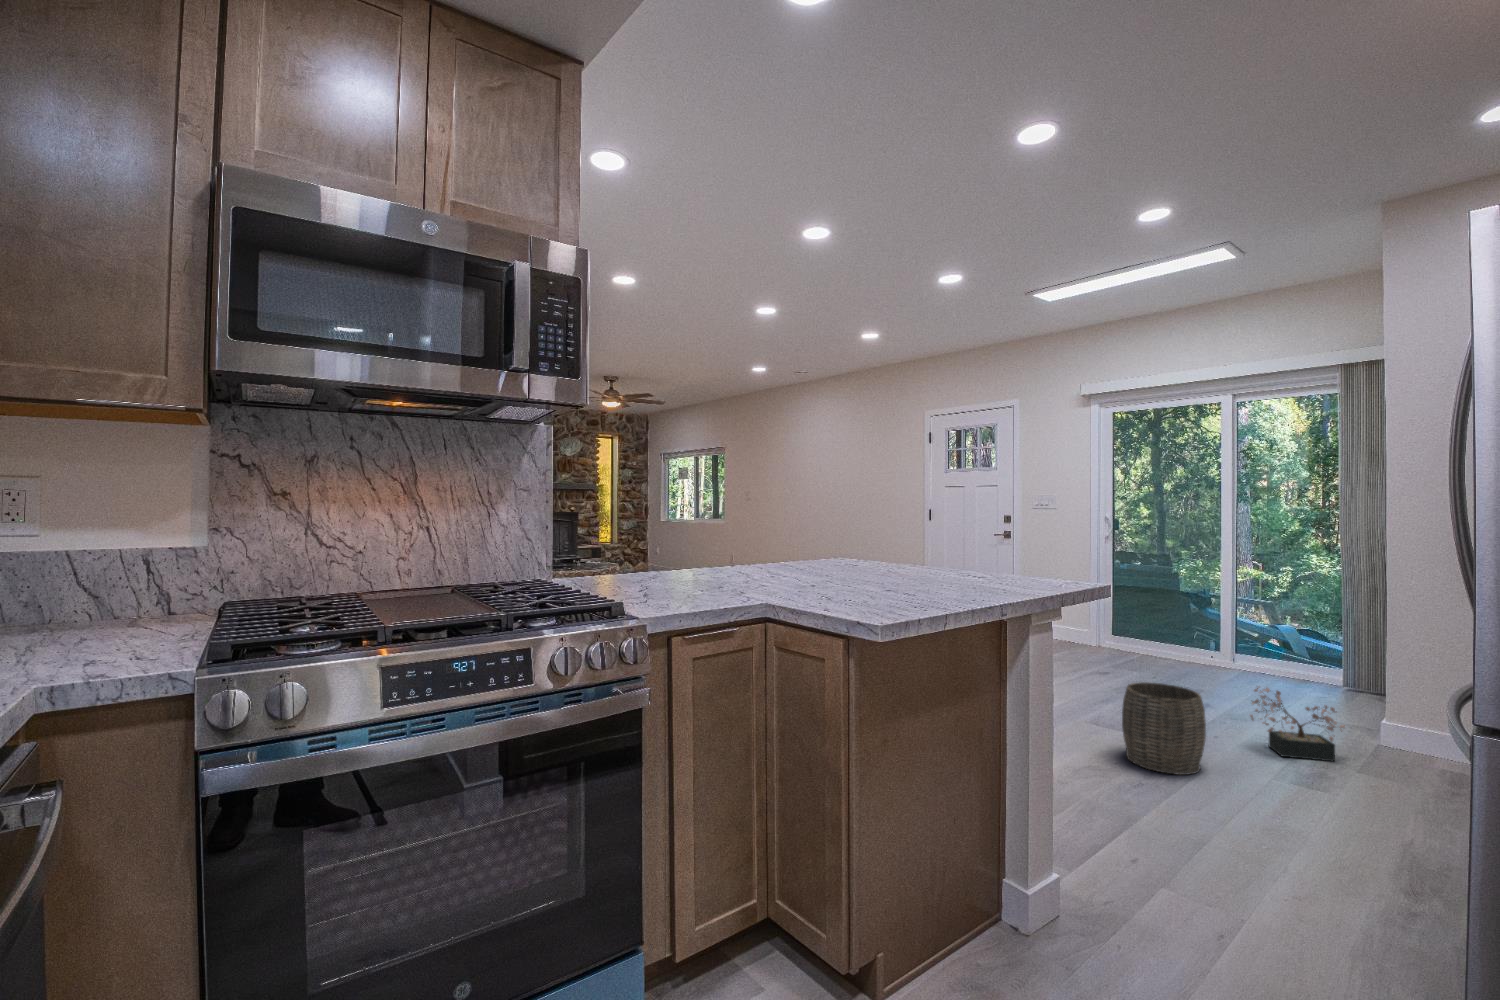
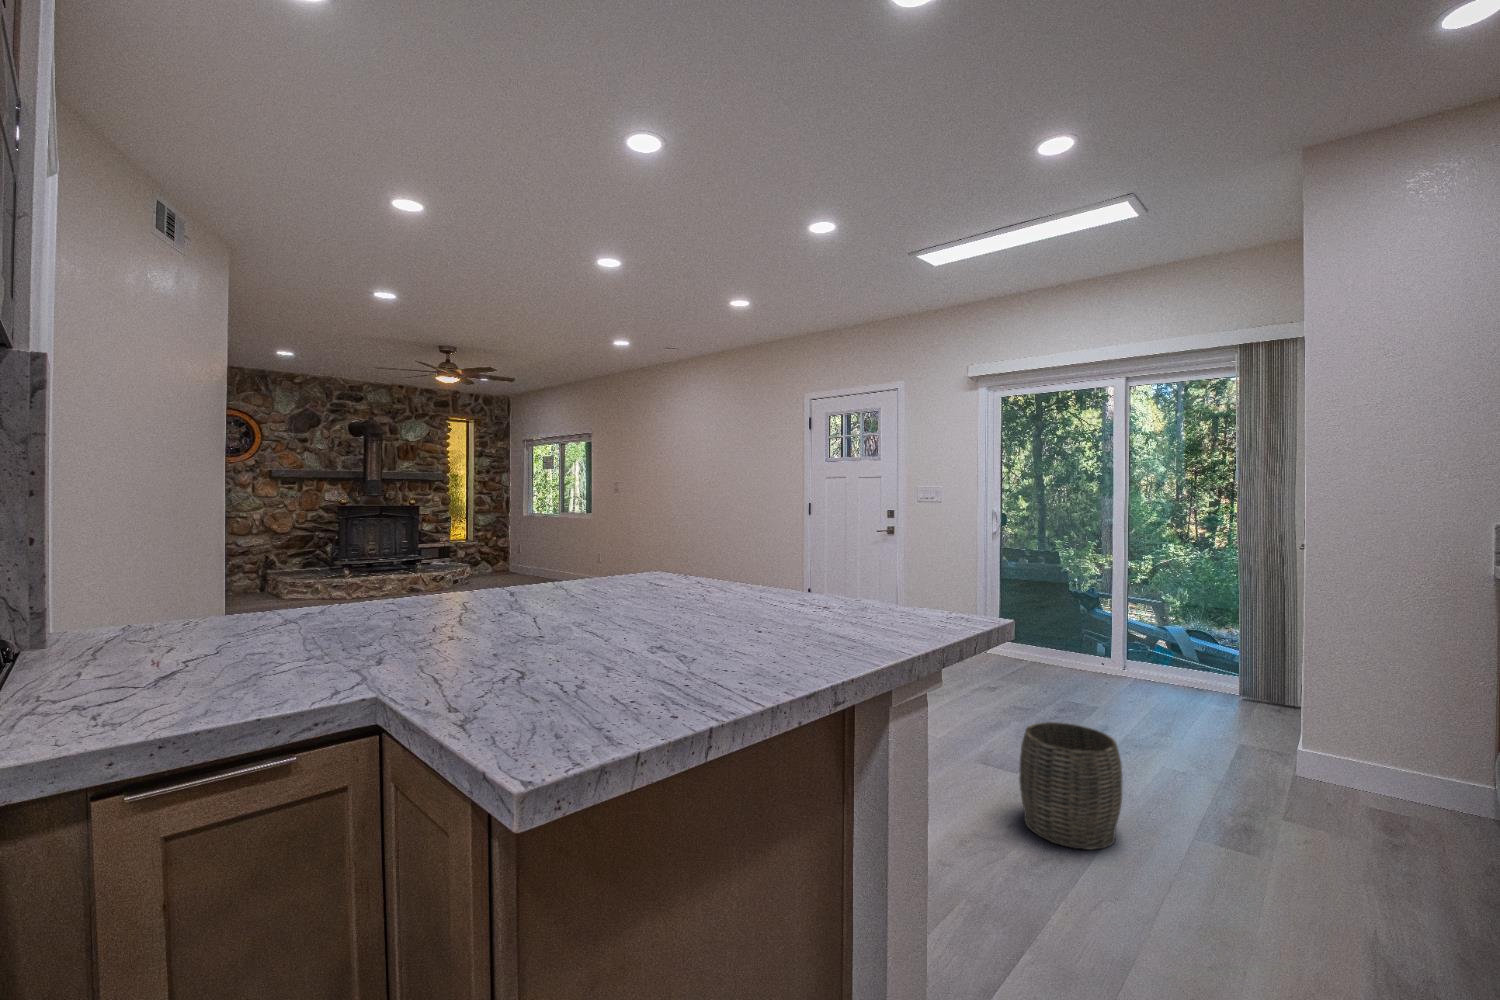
decorative plant: present [1250,687,1345,762] -> none [1166,718,1275,813]

